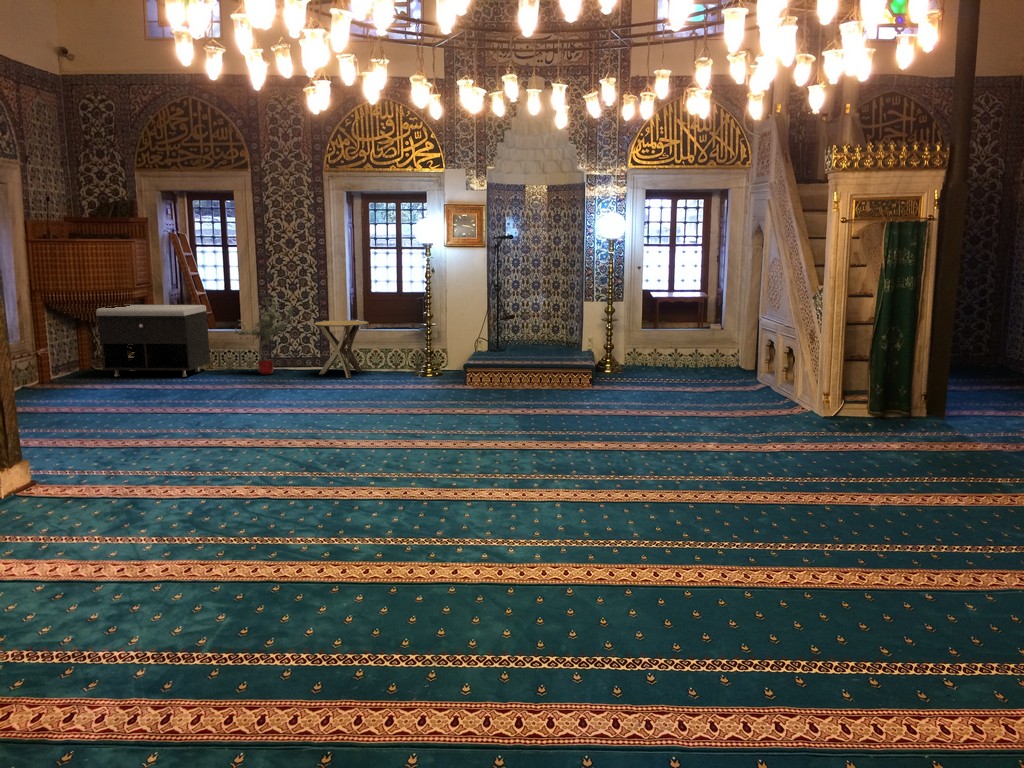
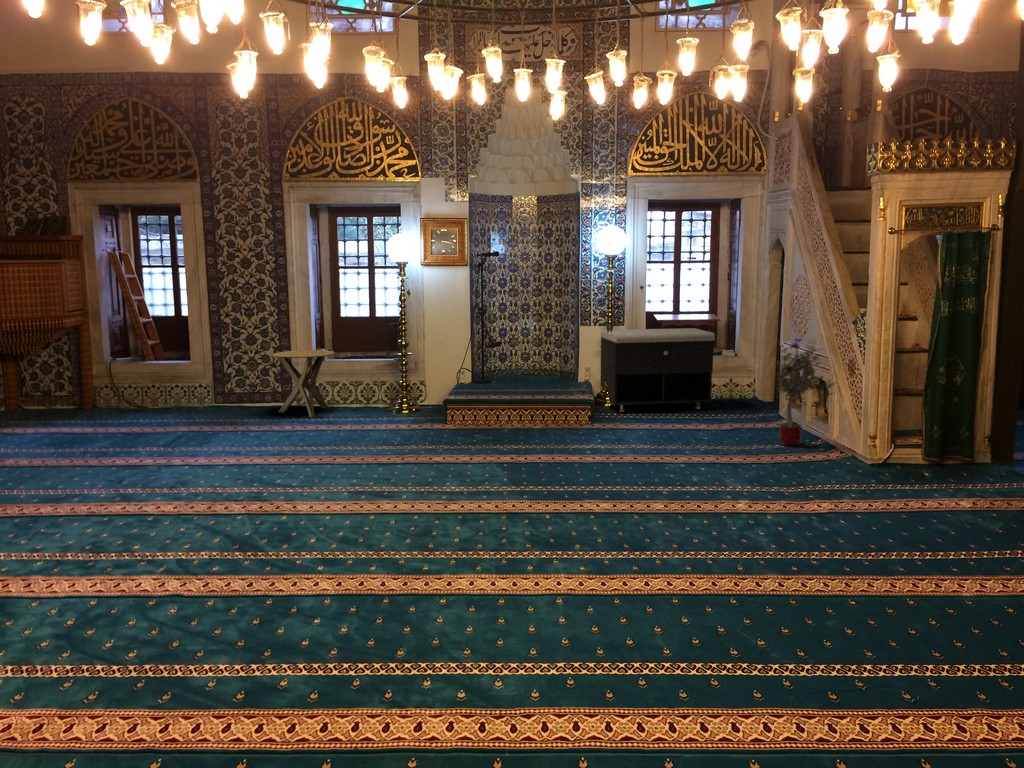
potted tree: present [234,298,293,375] -> present [777,339,834,446]
storage bench: present [96,305,210,377] -> present [601,328,715,412]

